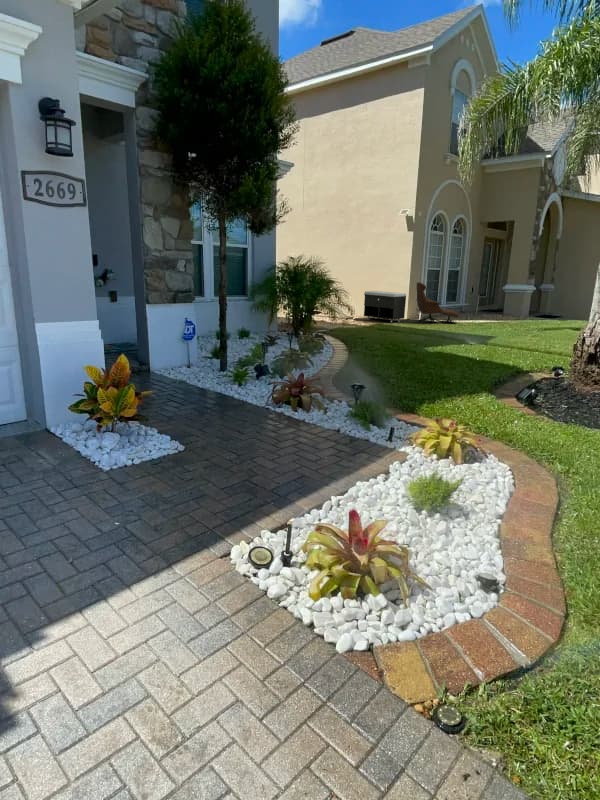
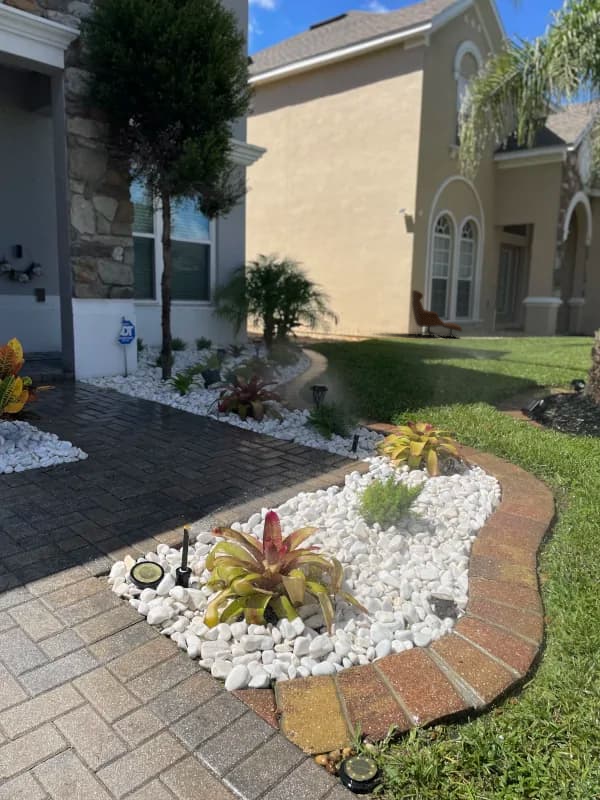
storage bench: present [364,291,406,322] -> none [350,300,400,336]

